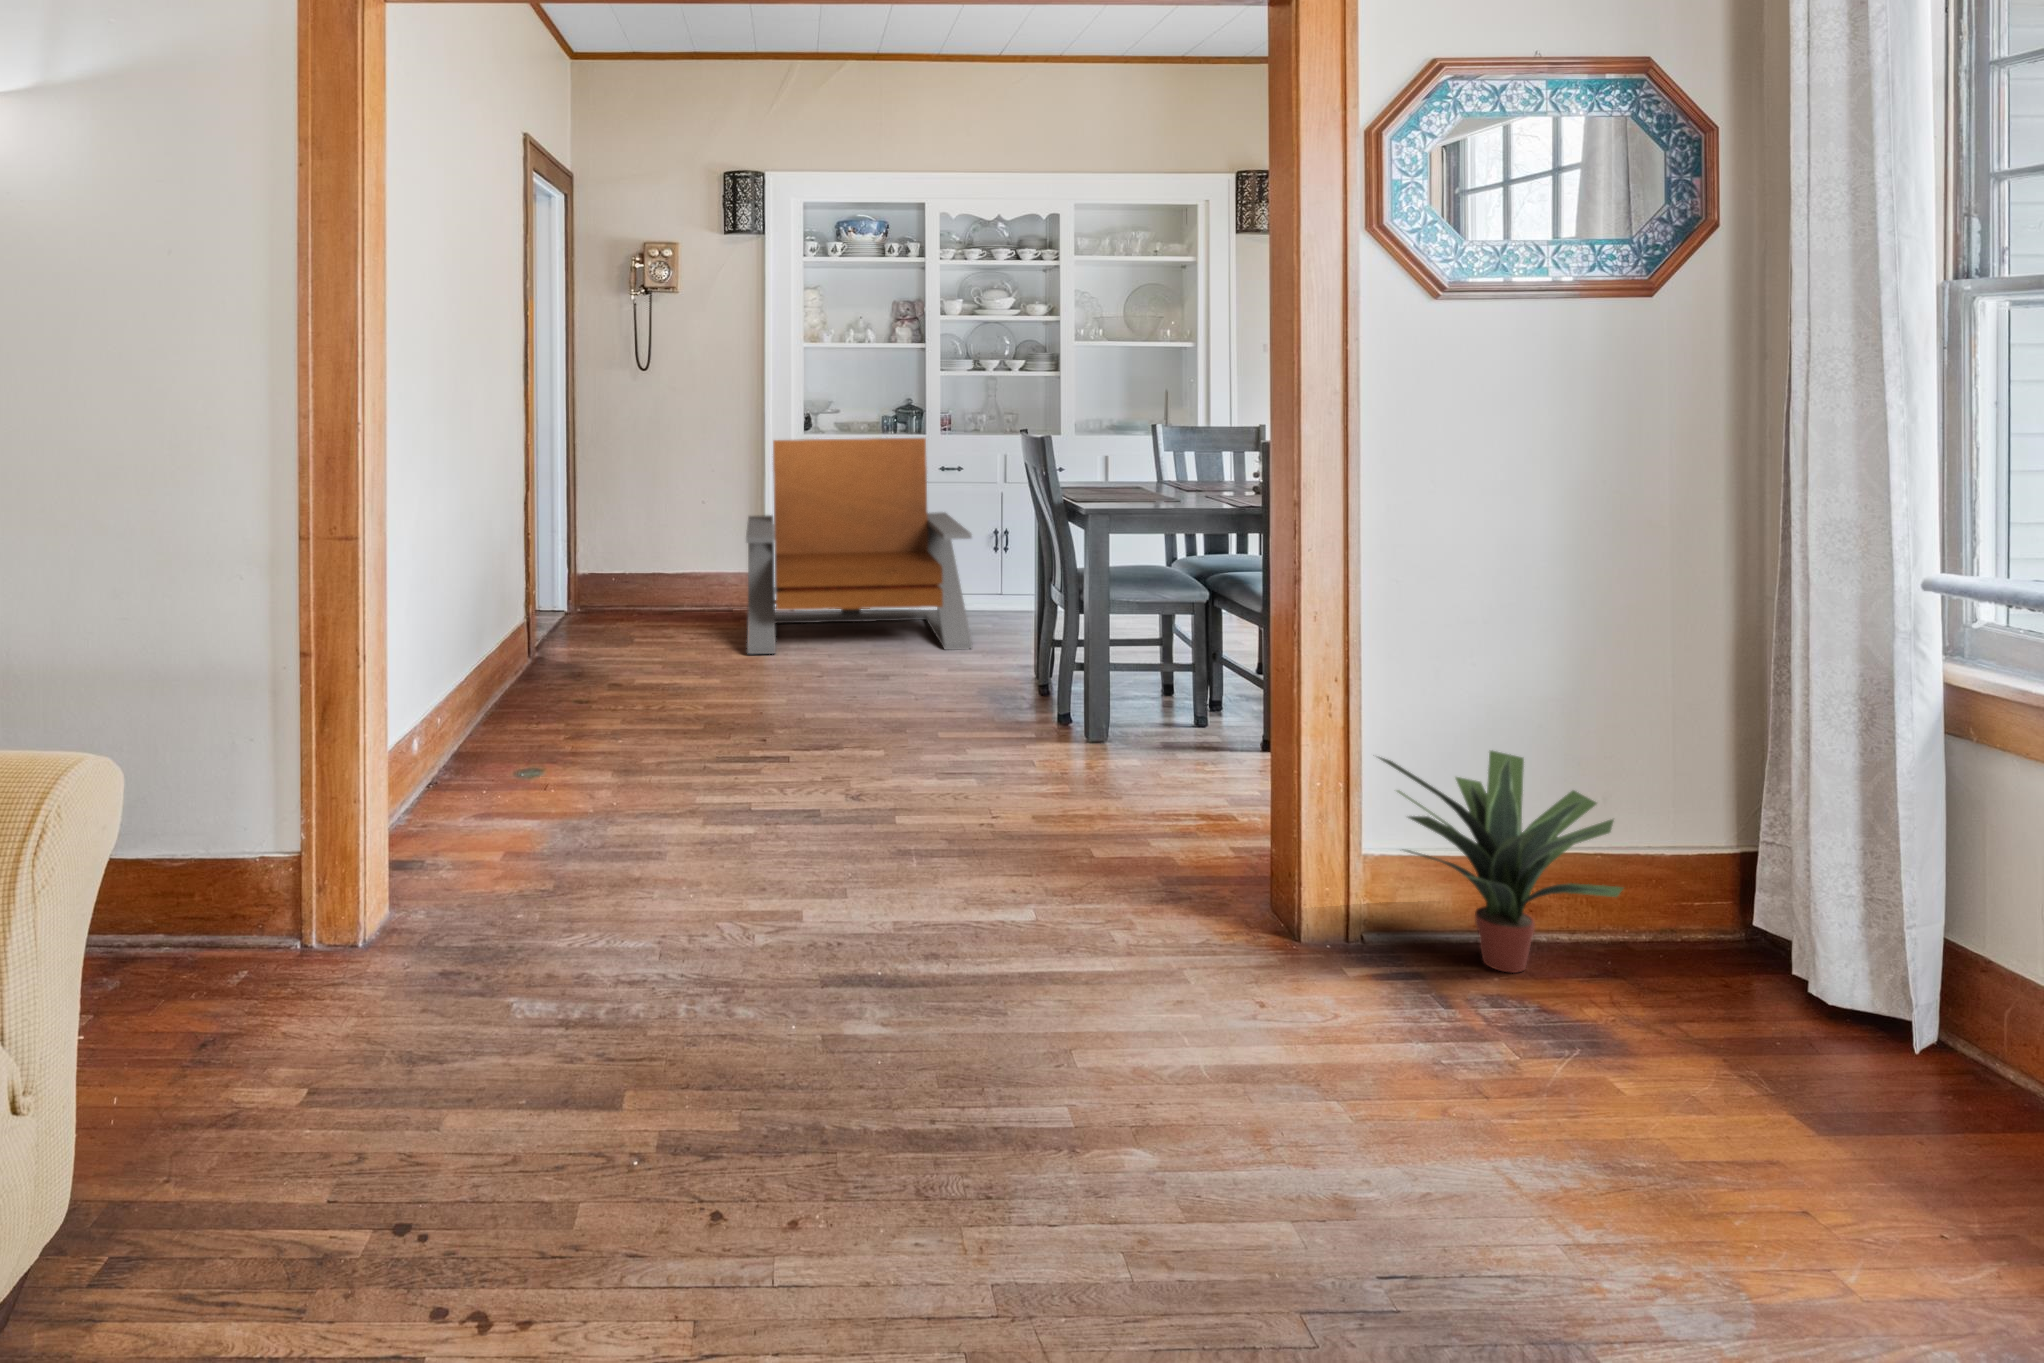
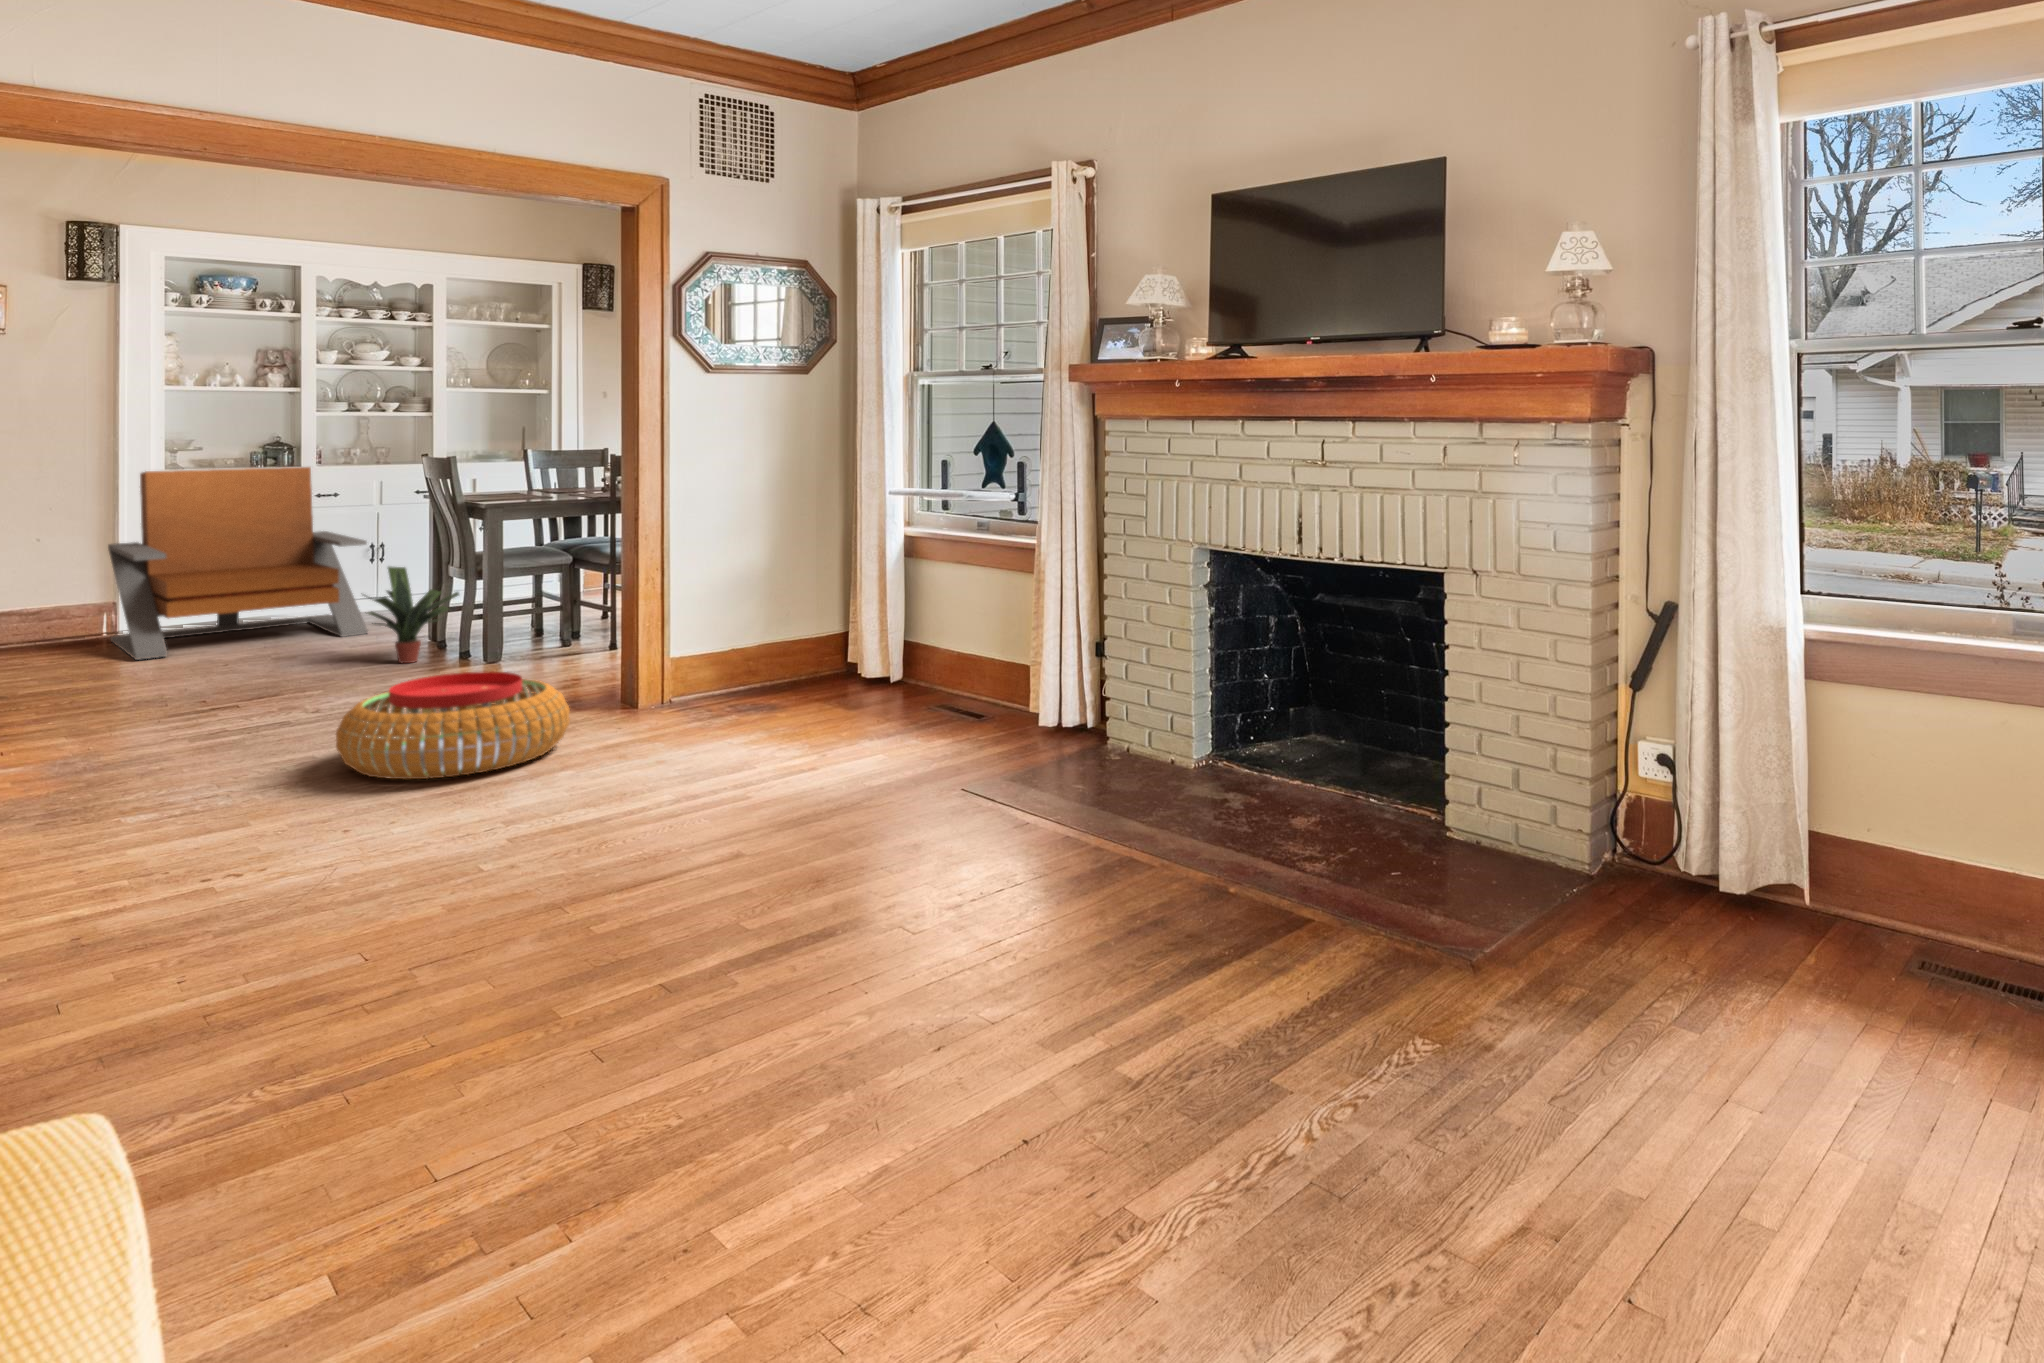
potted plant: present [1378,750,1623,973] -> present [368,567,459,663]
pouf: none [789,829,1156,1078] -> present [336,671,570,779]

